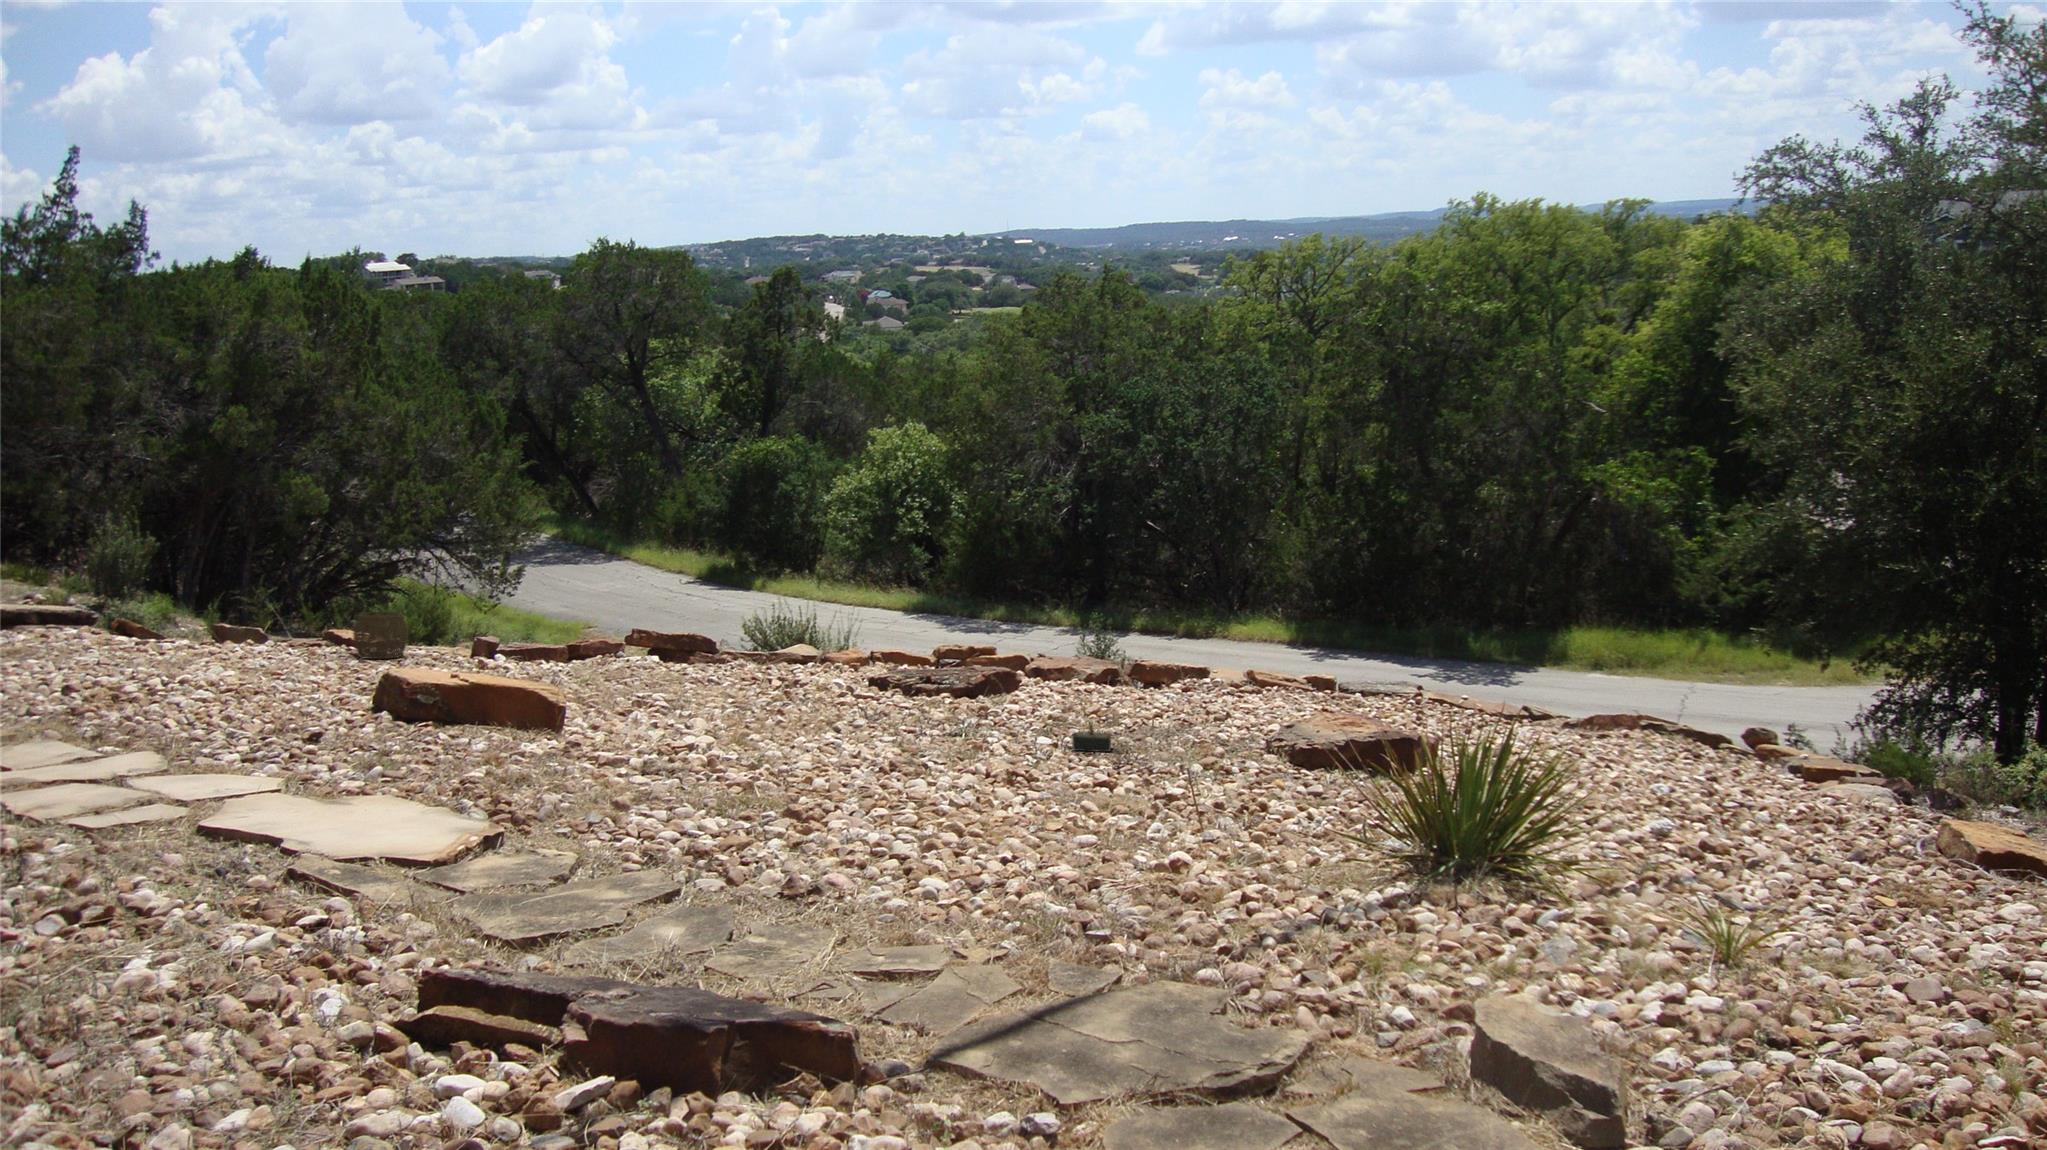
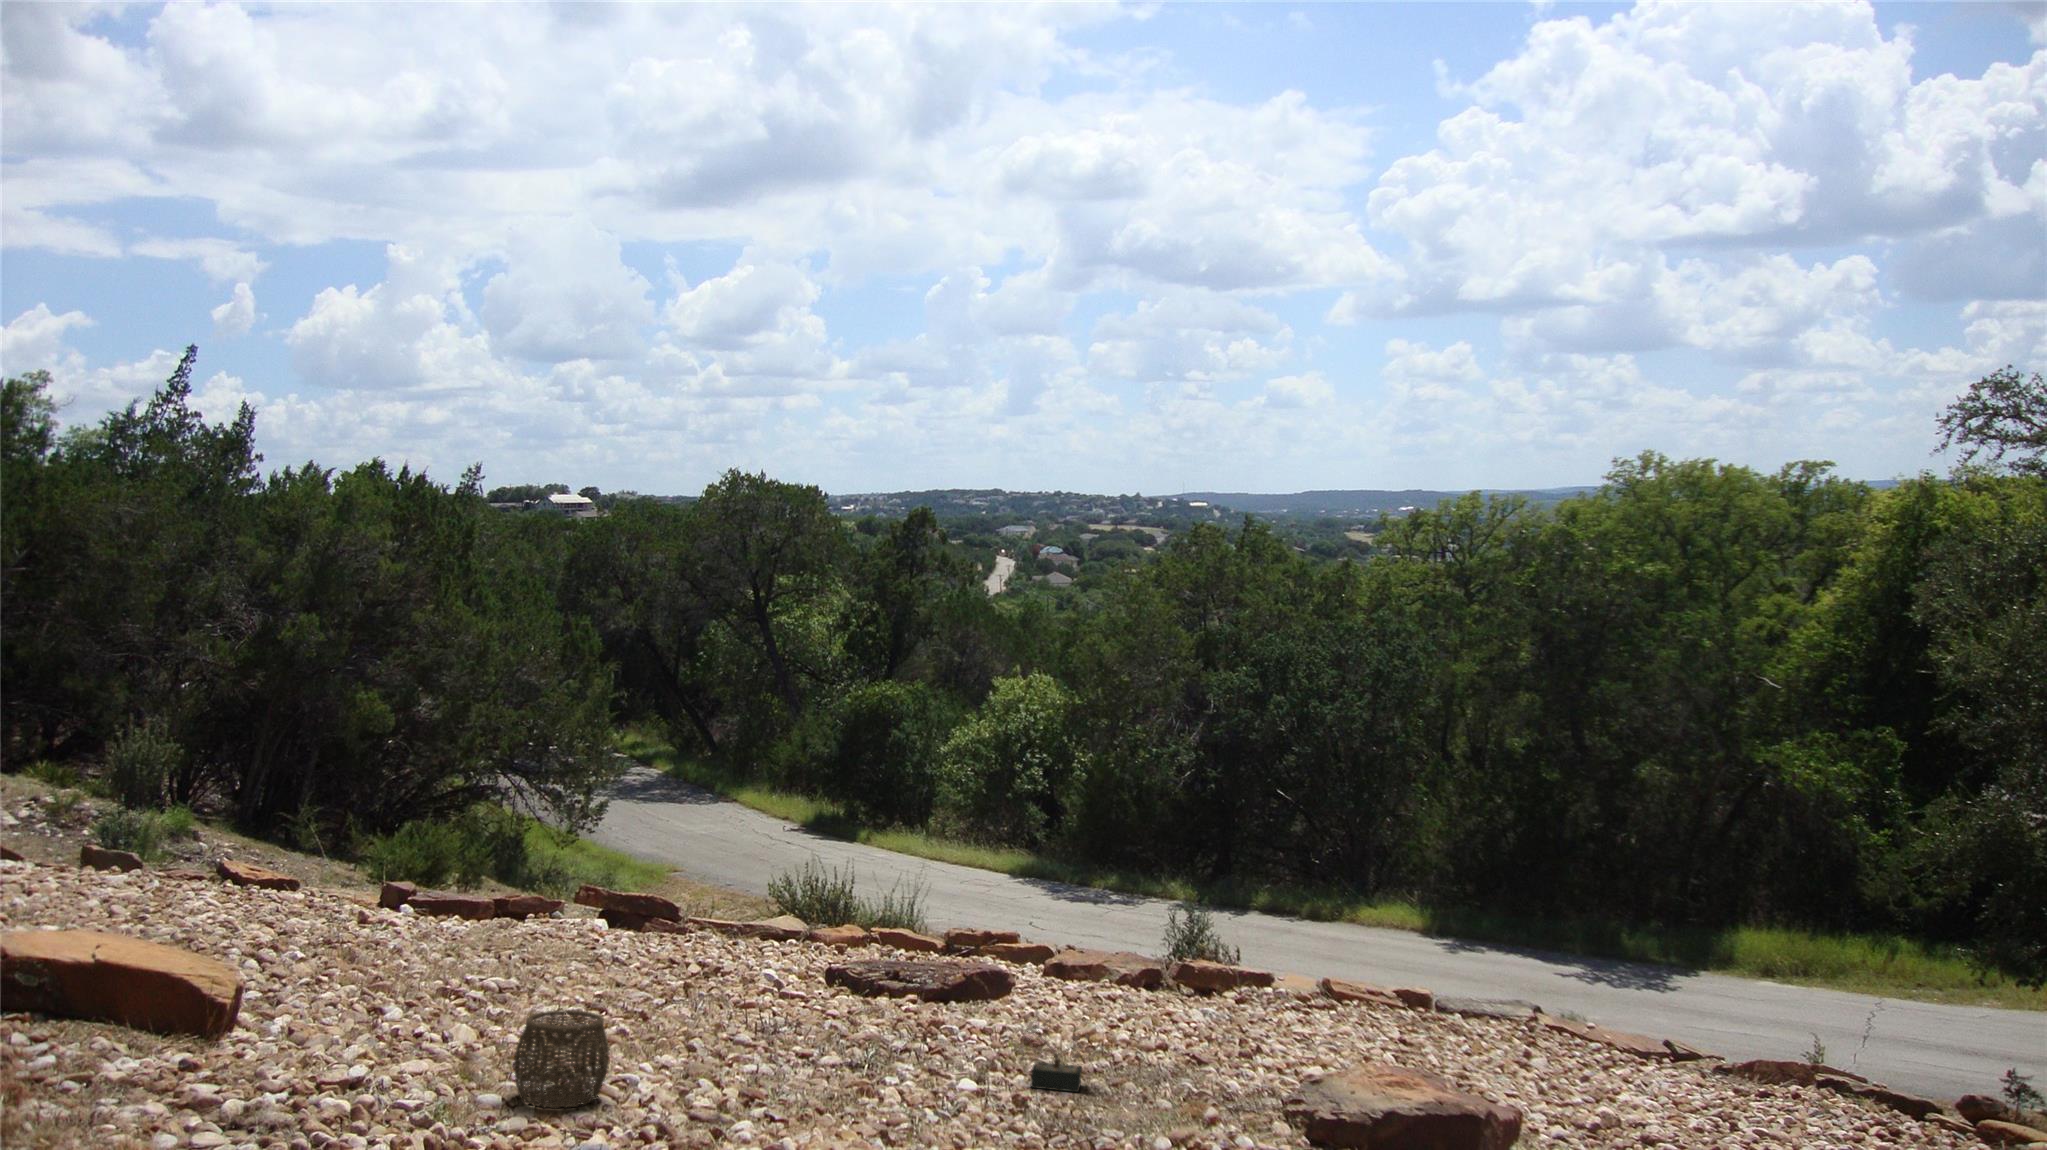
woven basket: present [353,611,408,659] -> present [513,1010,610,1108]

